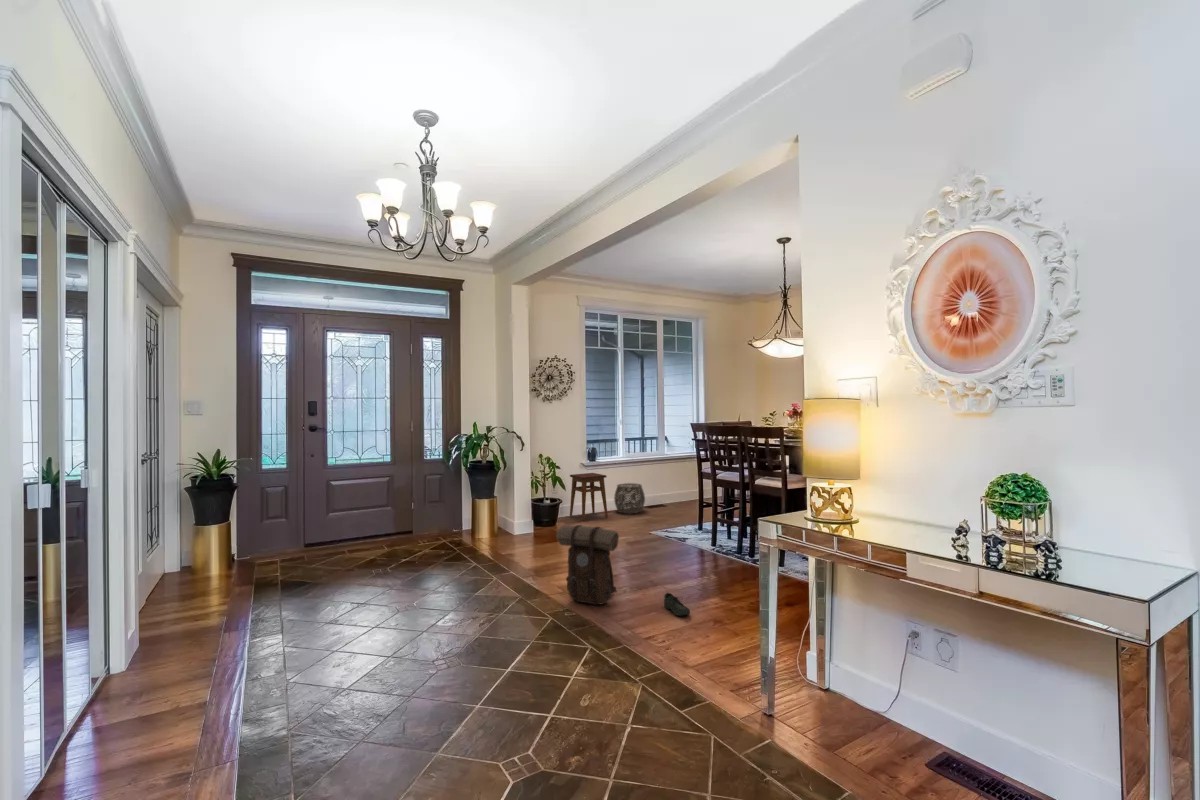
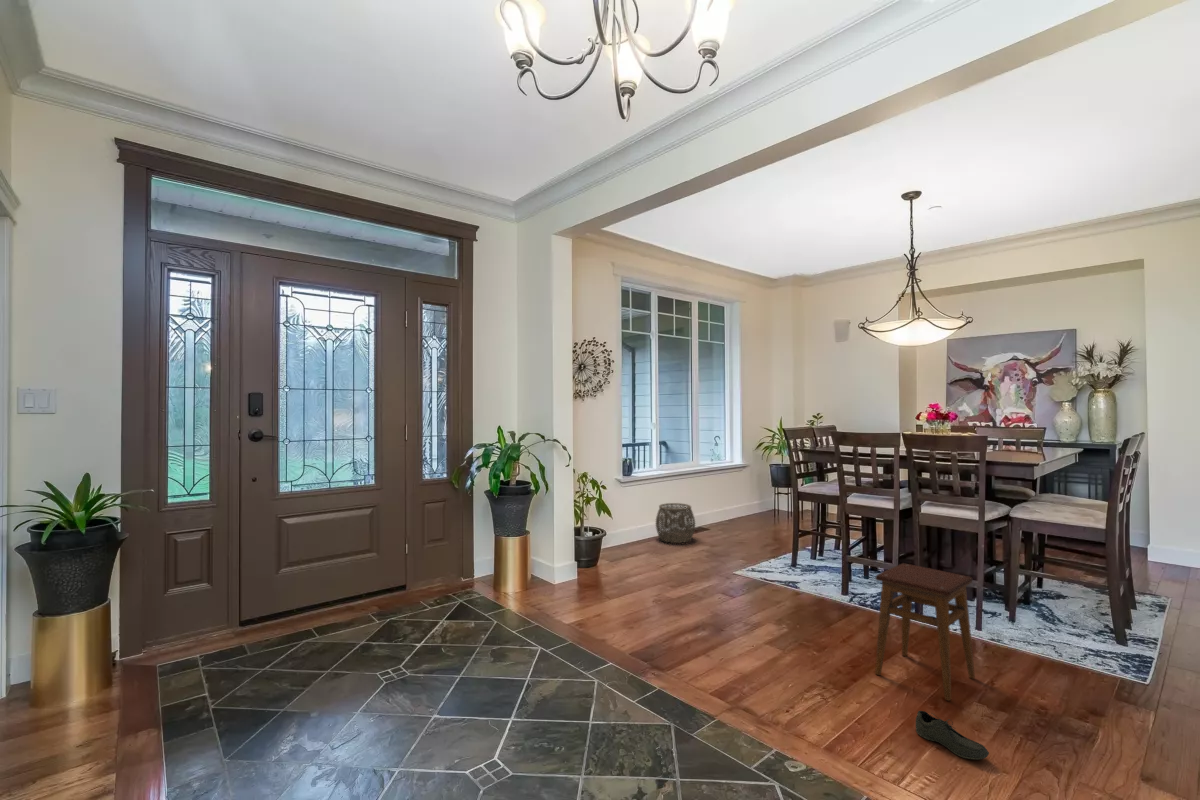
stool: present [570,473,608,520] -> present [875,563,975,701]
backpack: present [556,525,619,605] -> none [736,603,849,741]

